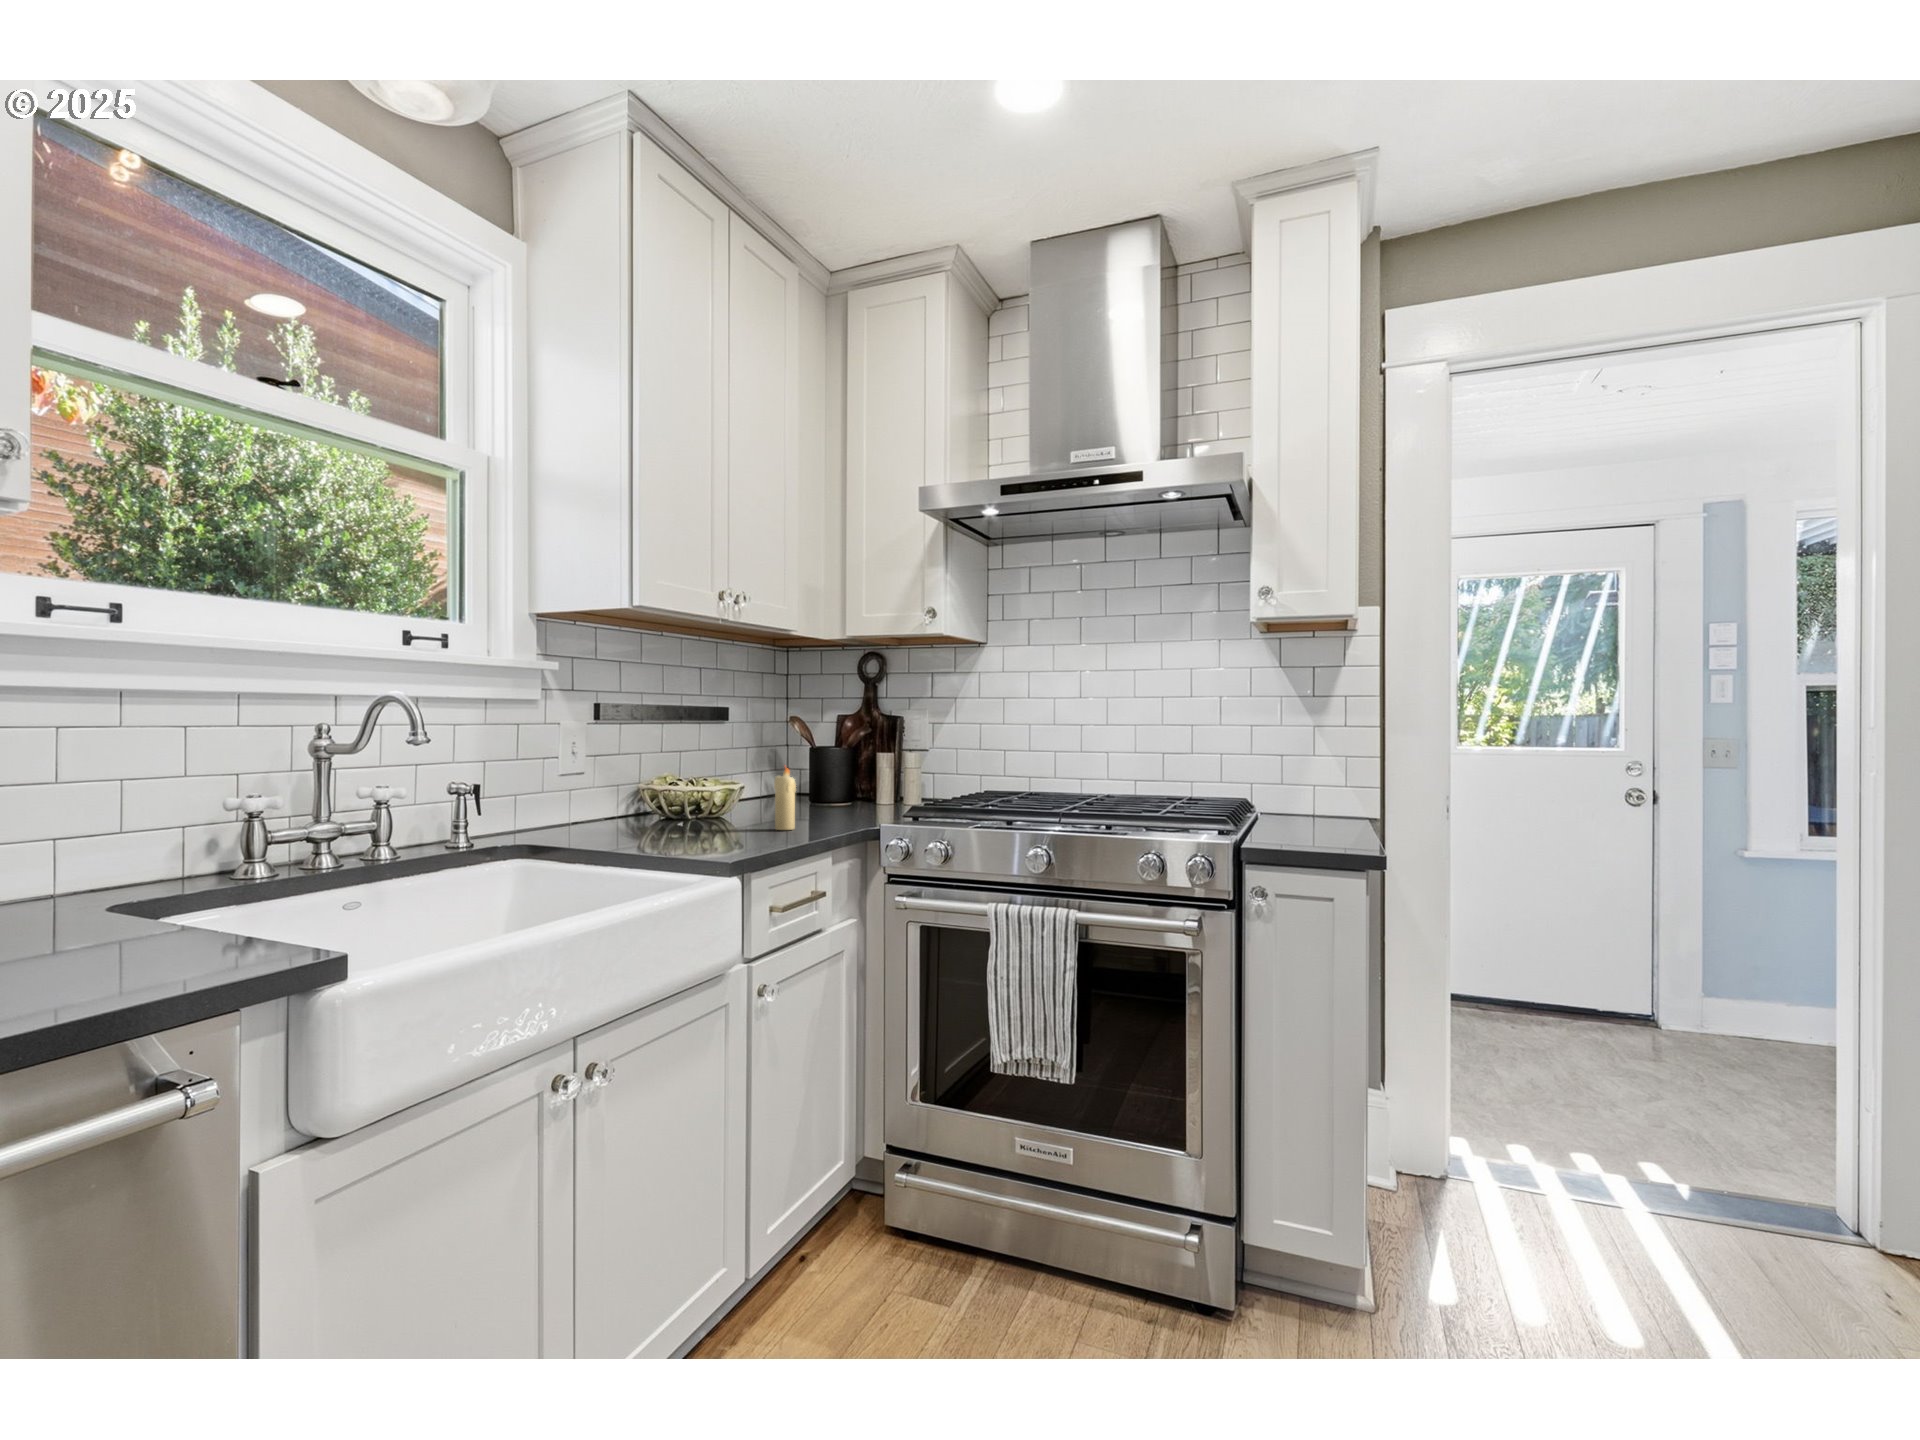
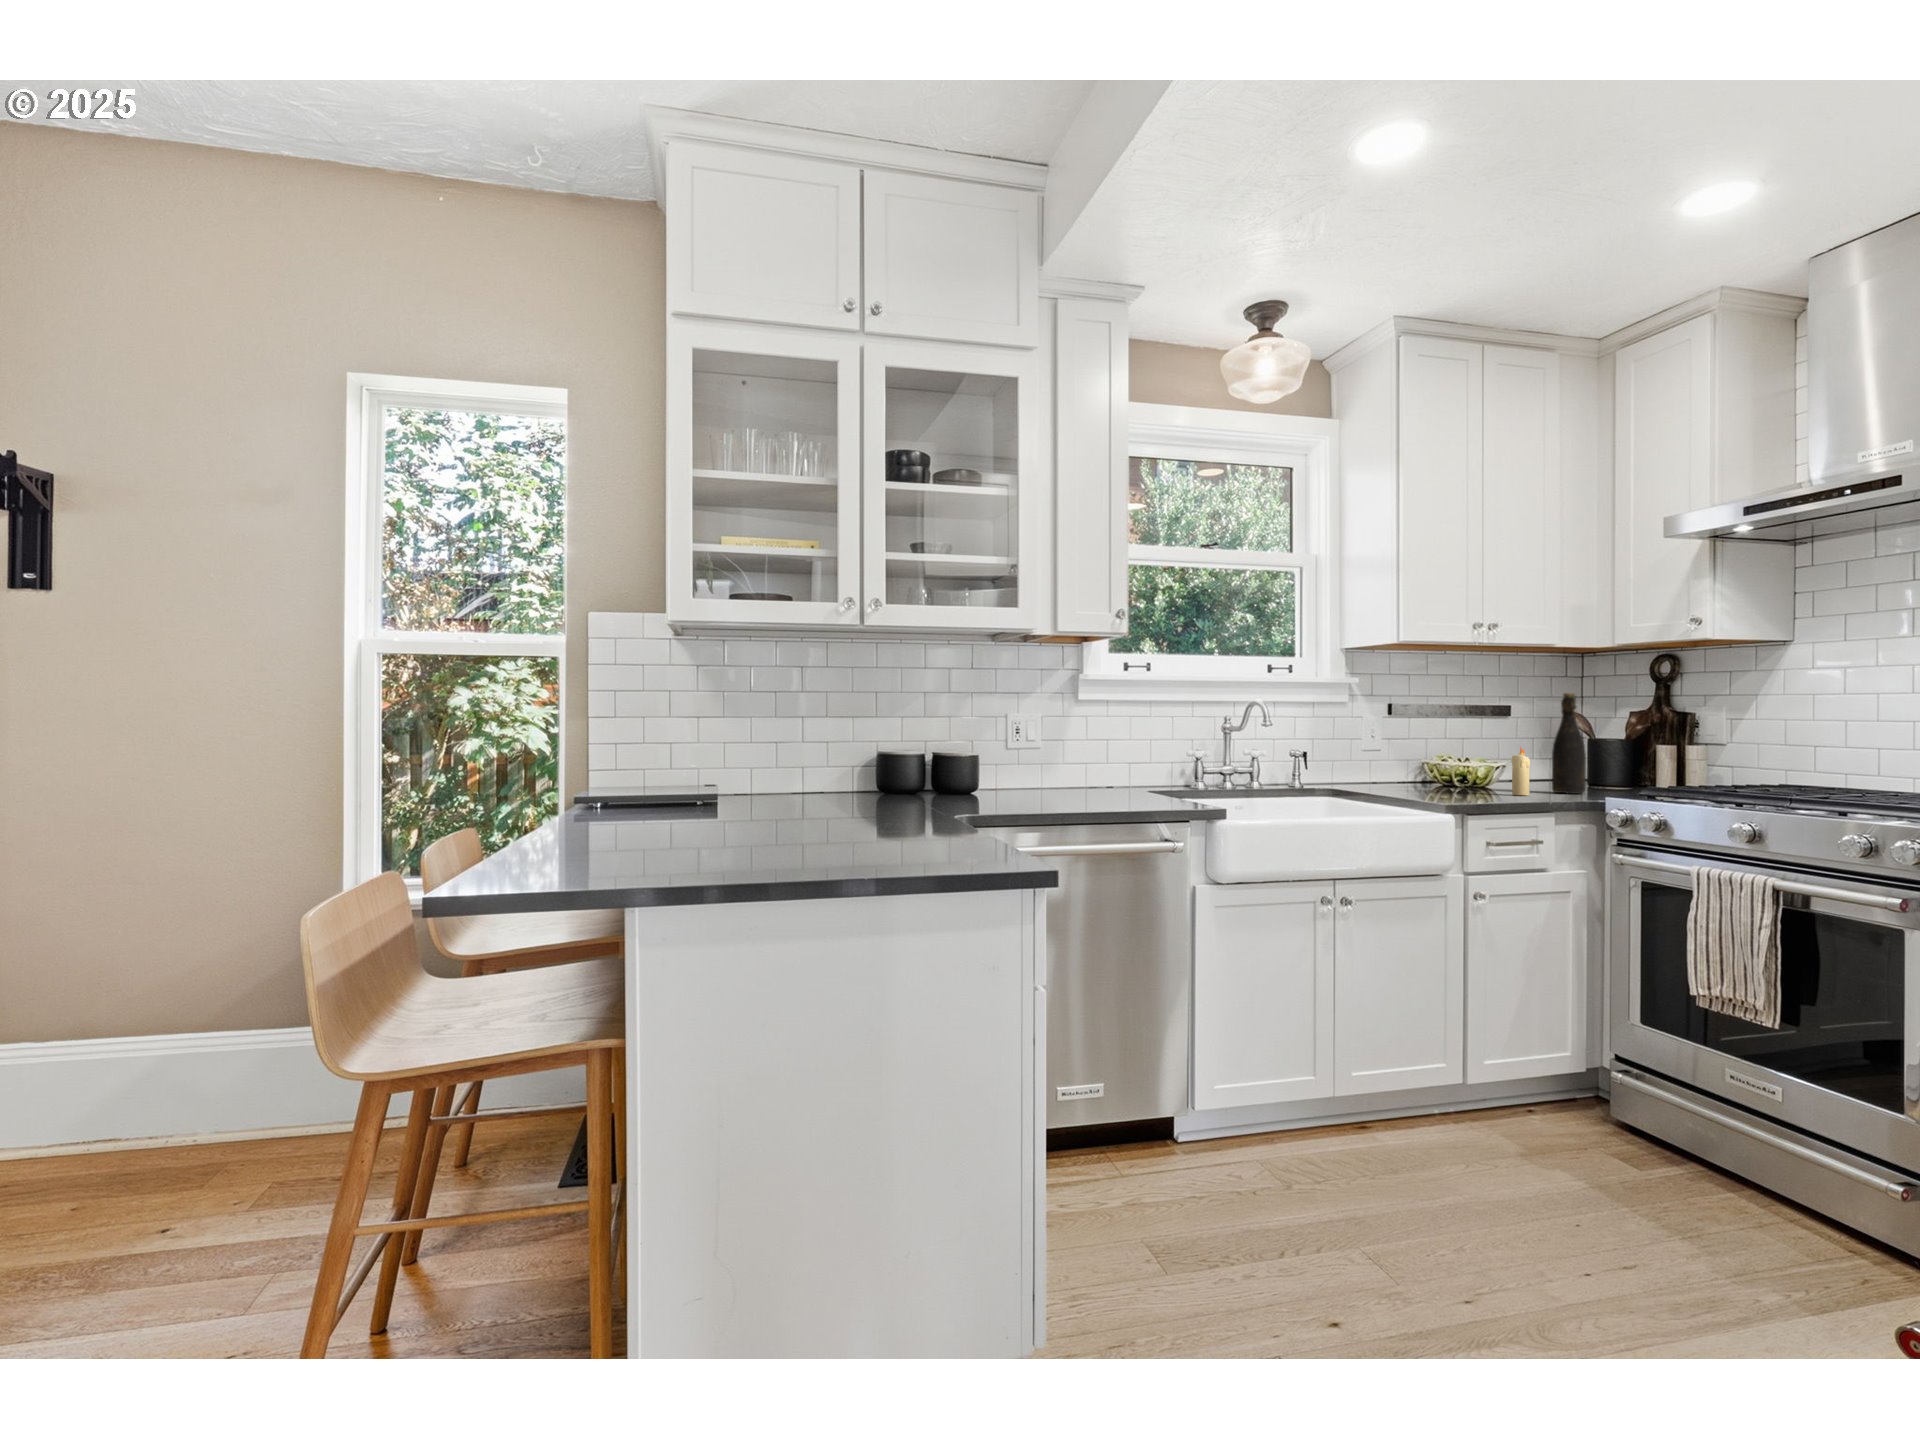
bottle: none [804,693,840,820] -> present [1552,693,1586,794]

